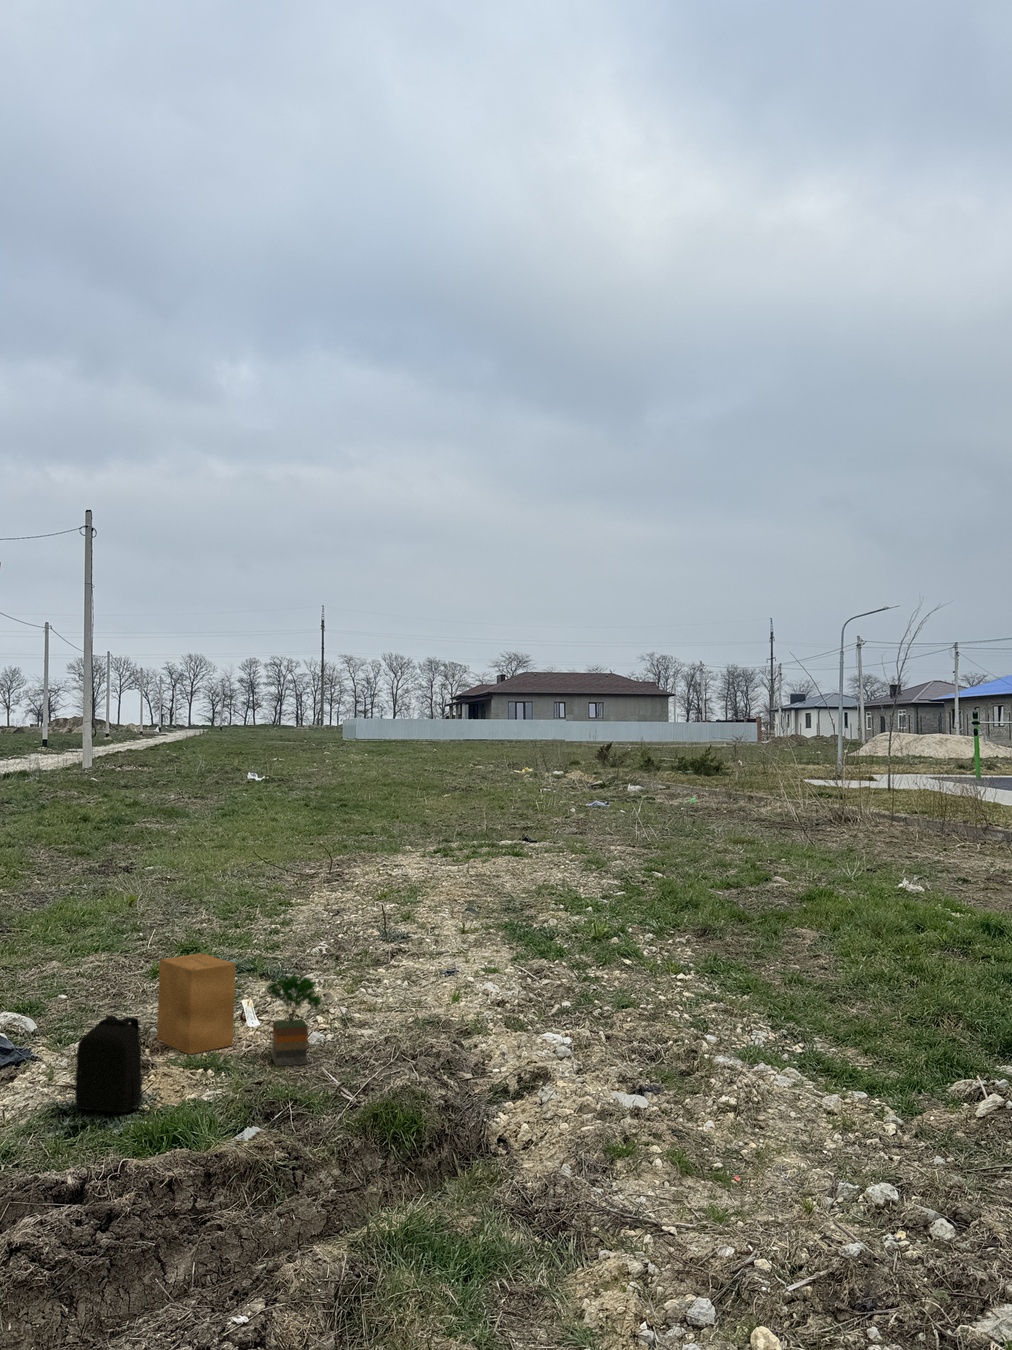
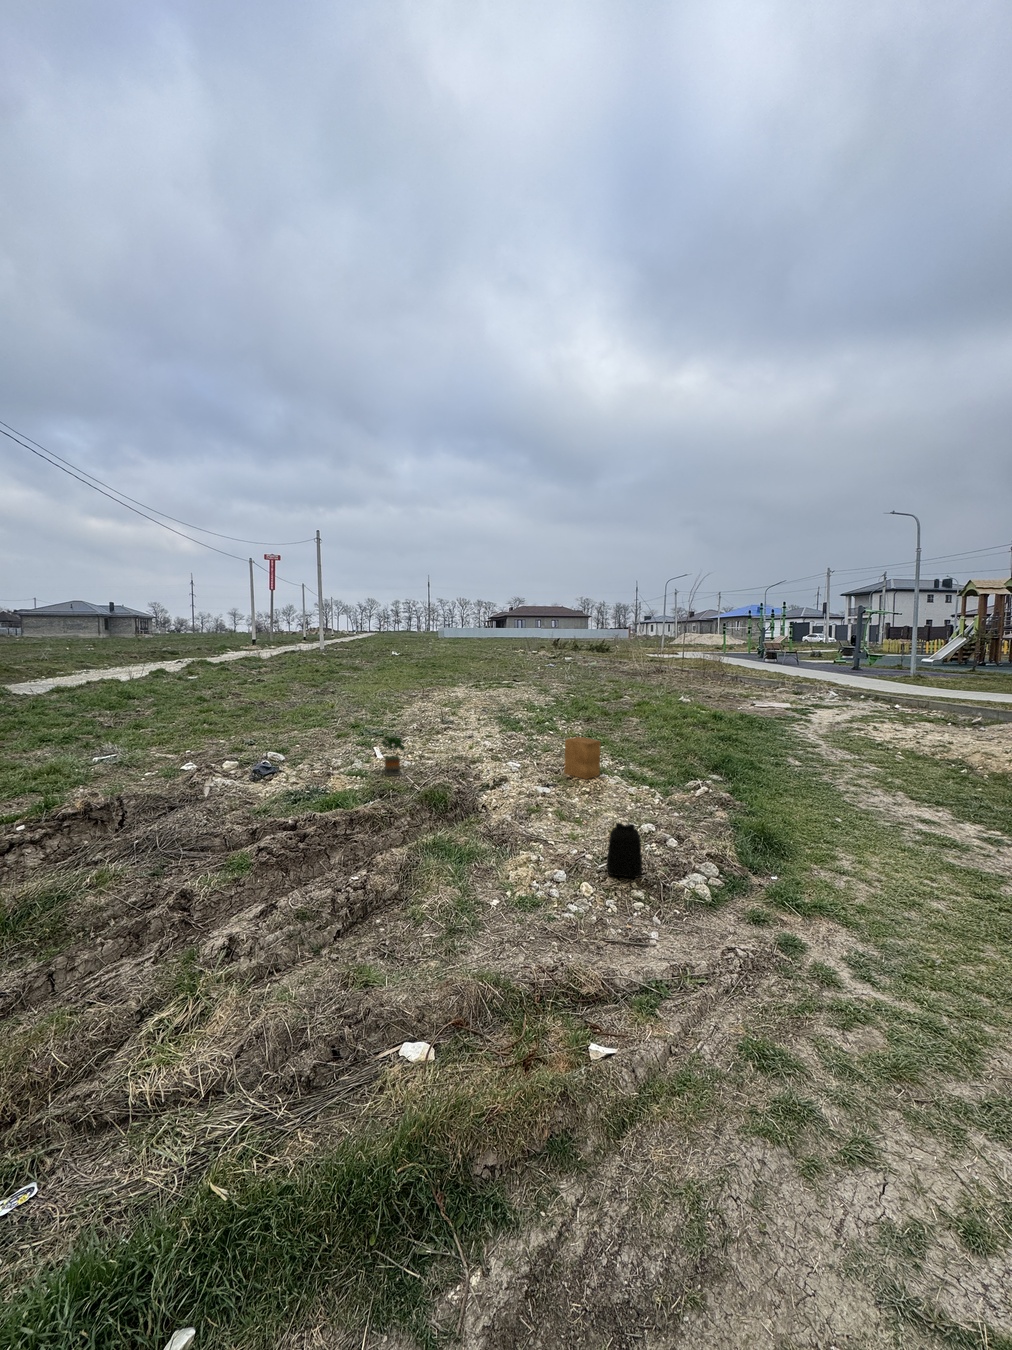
cardboard box: present [157,953,236,1054] -> present [564,736,601,779]
backpack: present [75,1015,142,1112] -> present [606,823,642,877]

